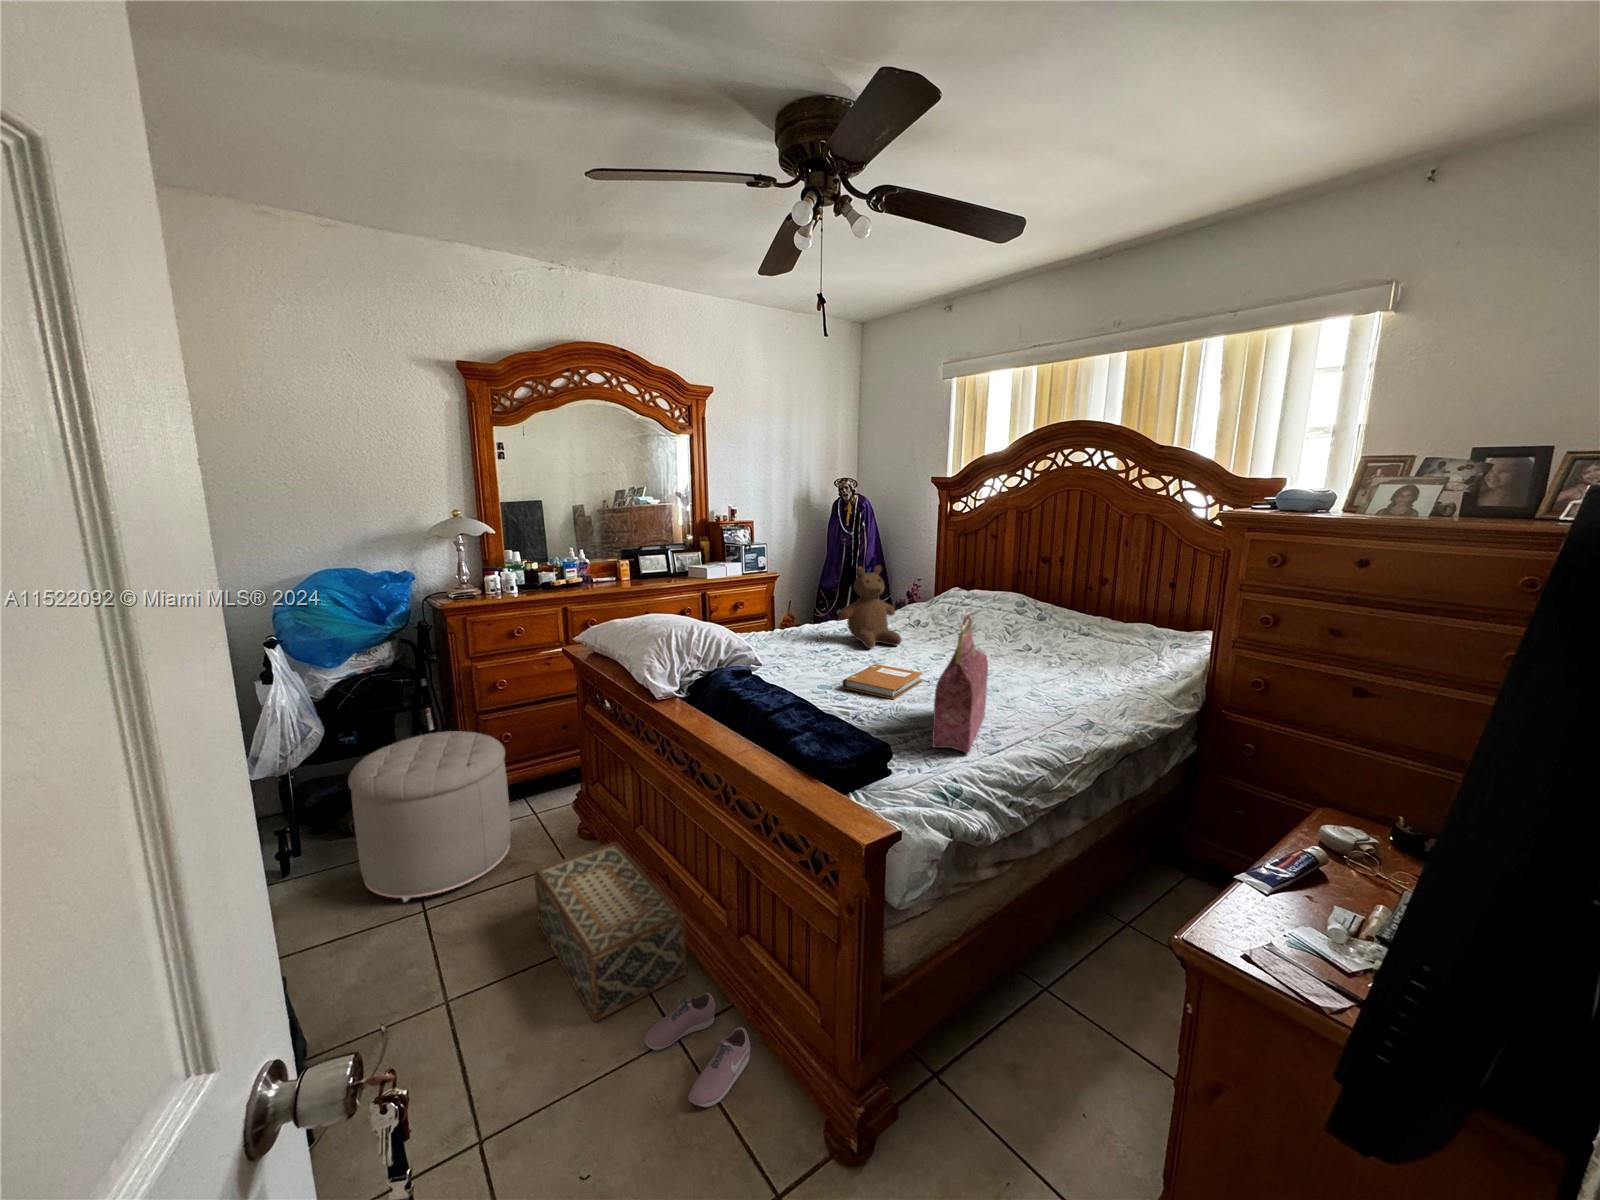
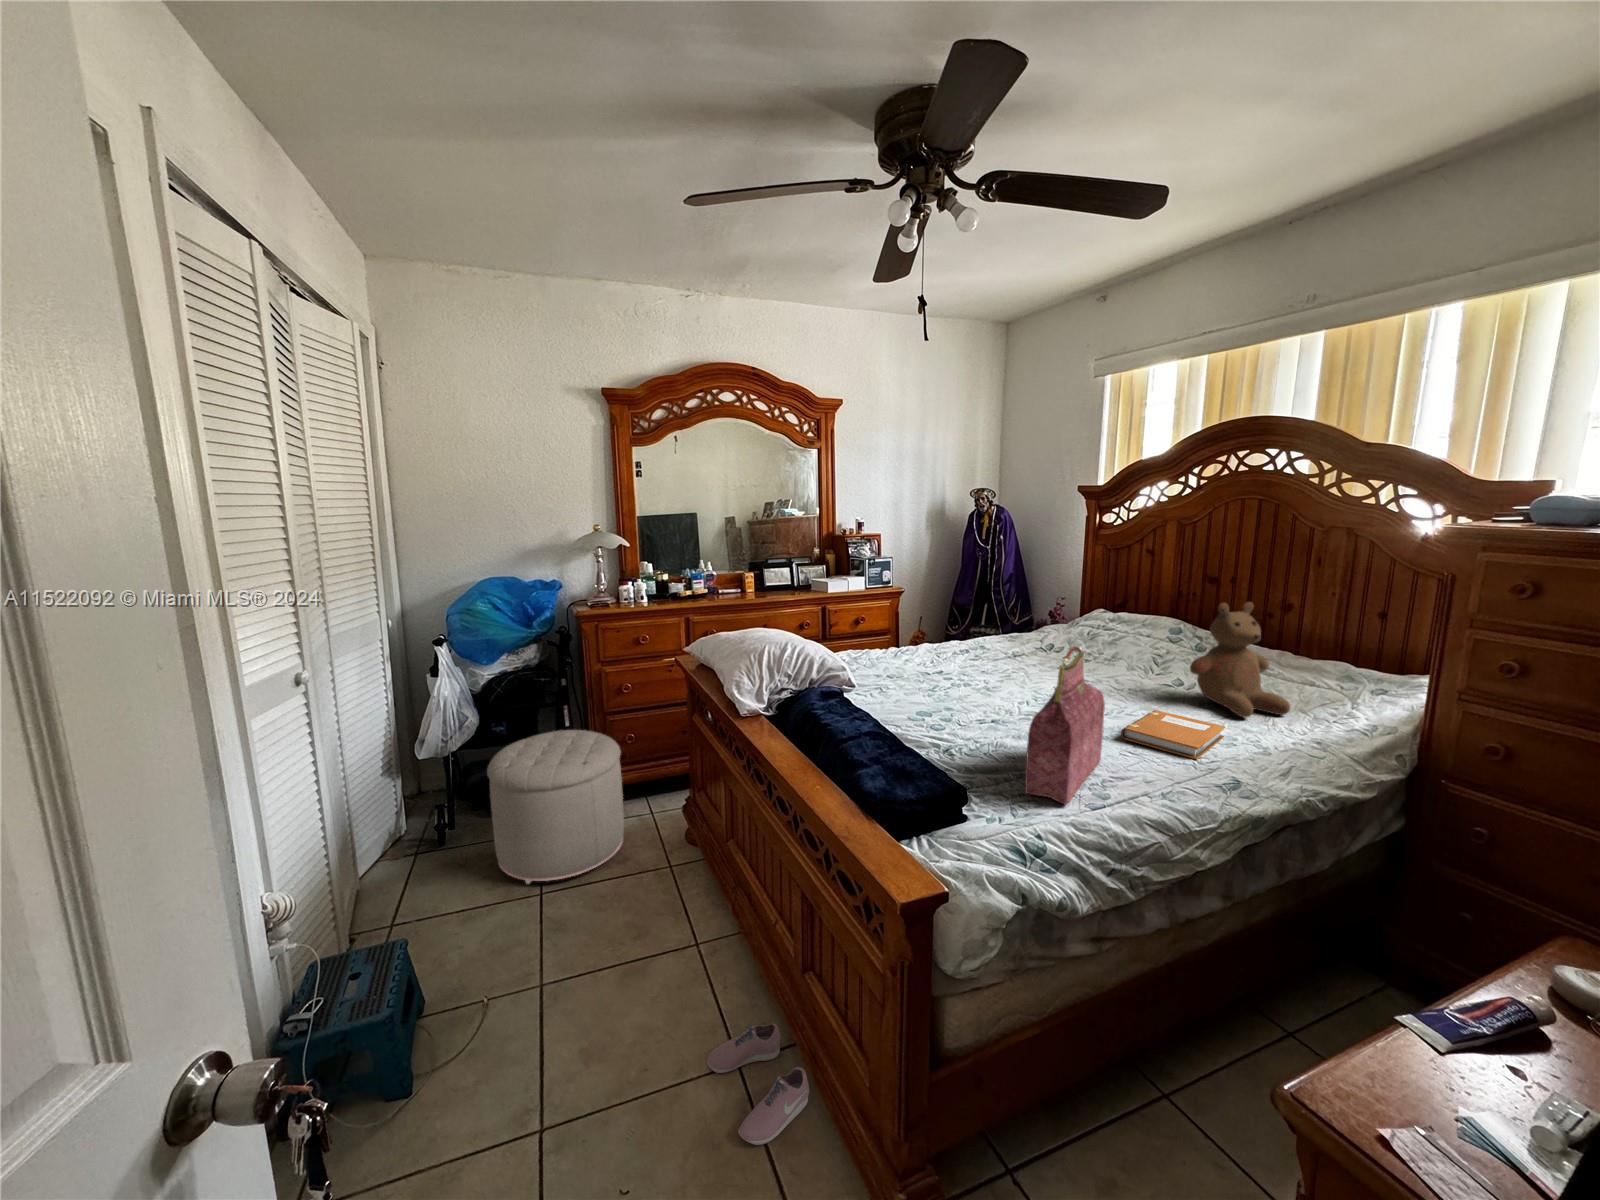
teddy bear: present [839,566,902,648] -> present [1190,602,1290,718]
notebook: present [843,664,923,699] -> present [1121,710,1225,759]
woven basket: present [534,842,687,1021] -> none [631,852,761,1031]

